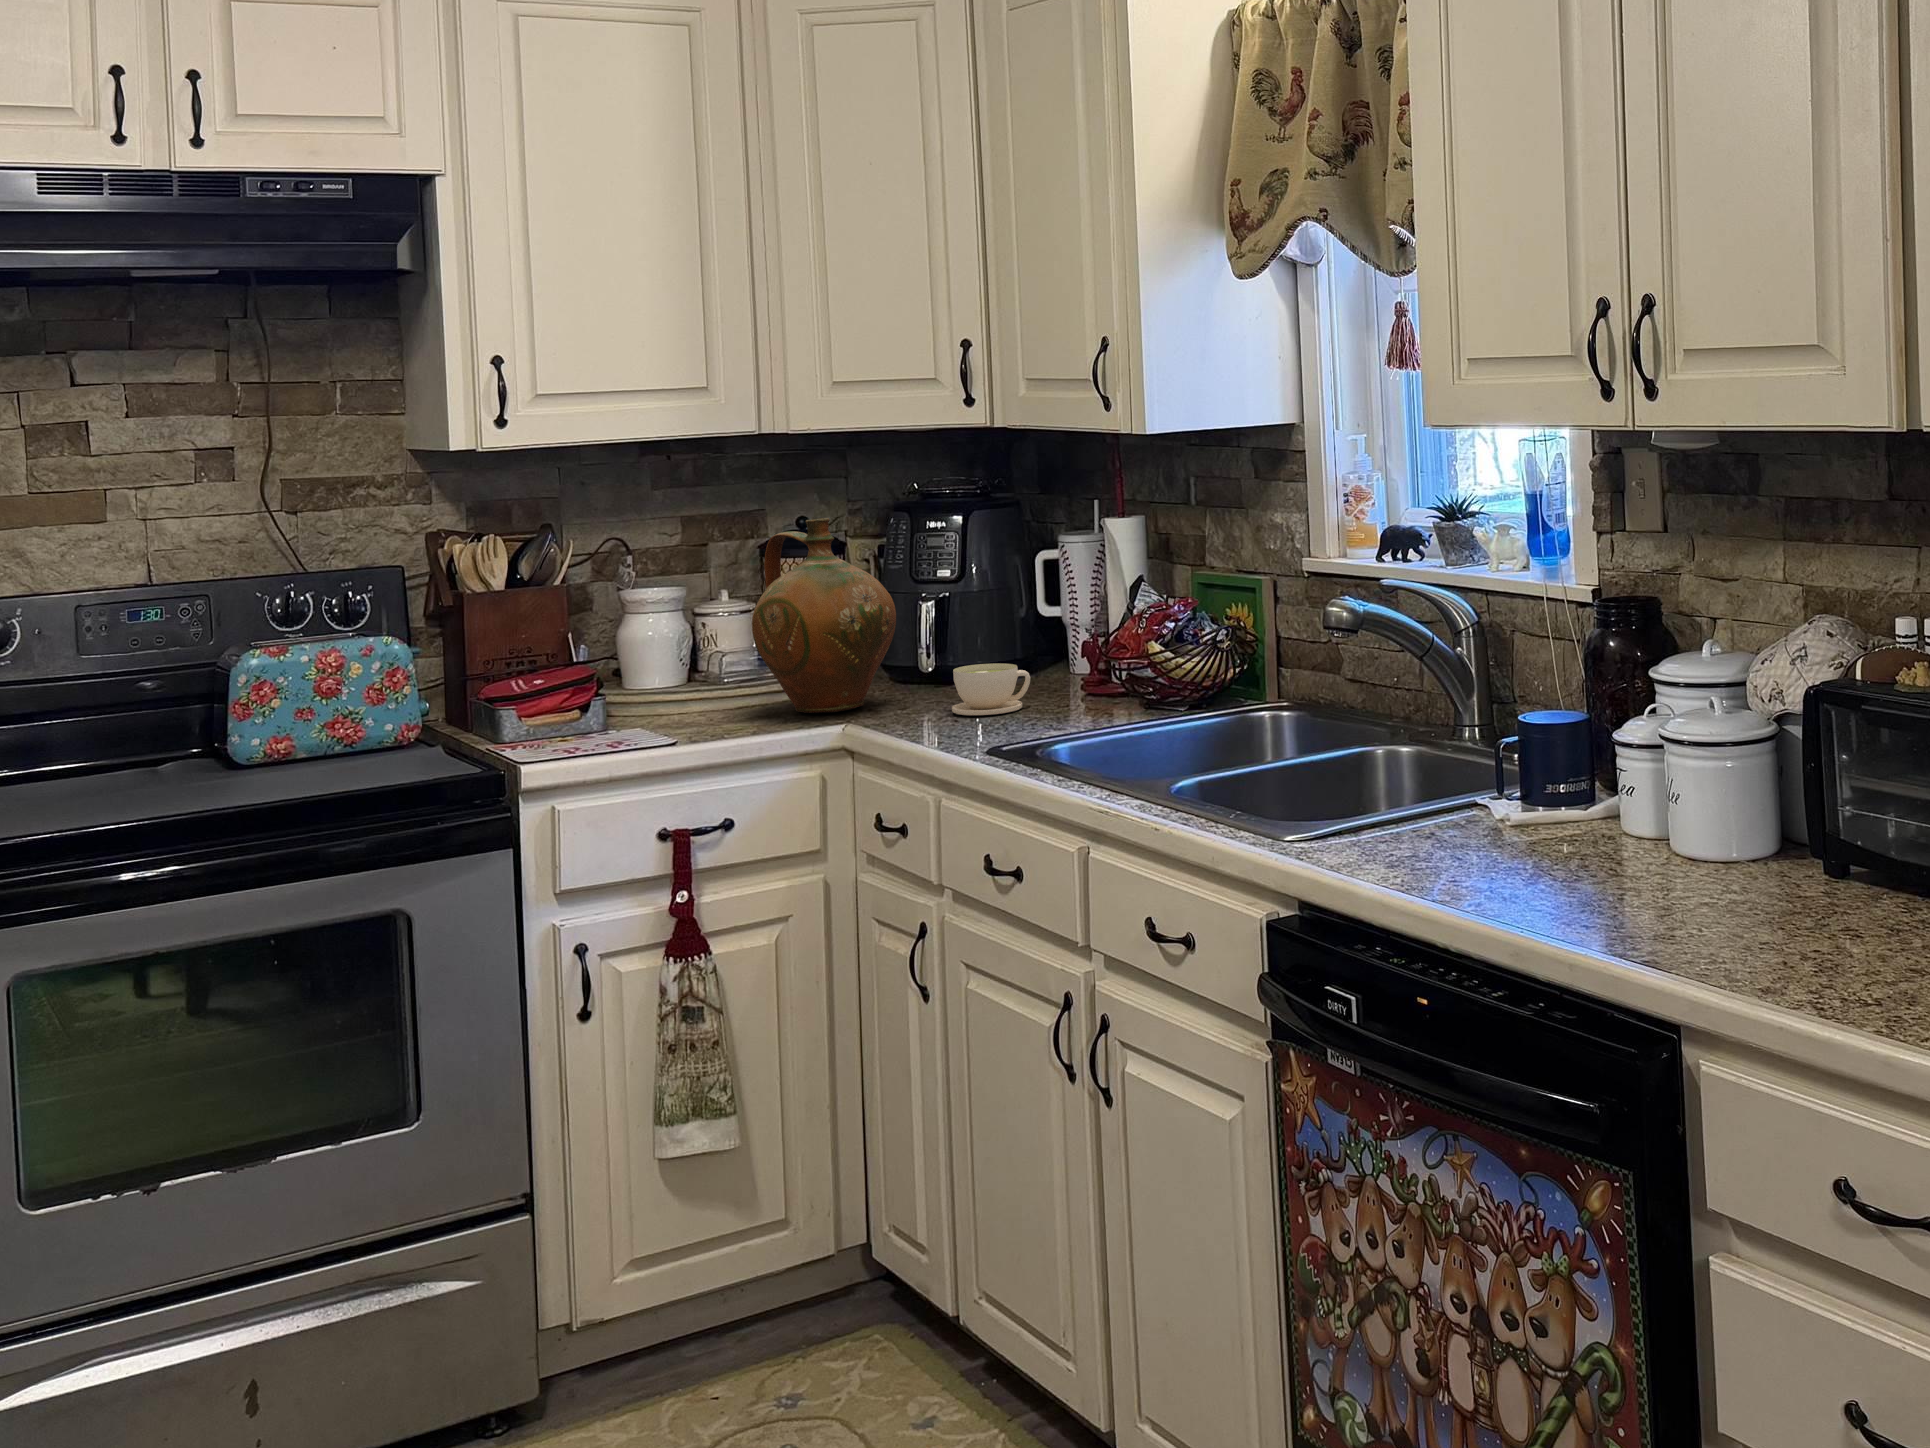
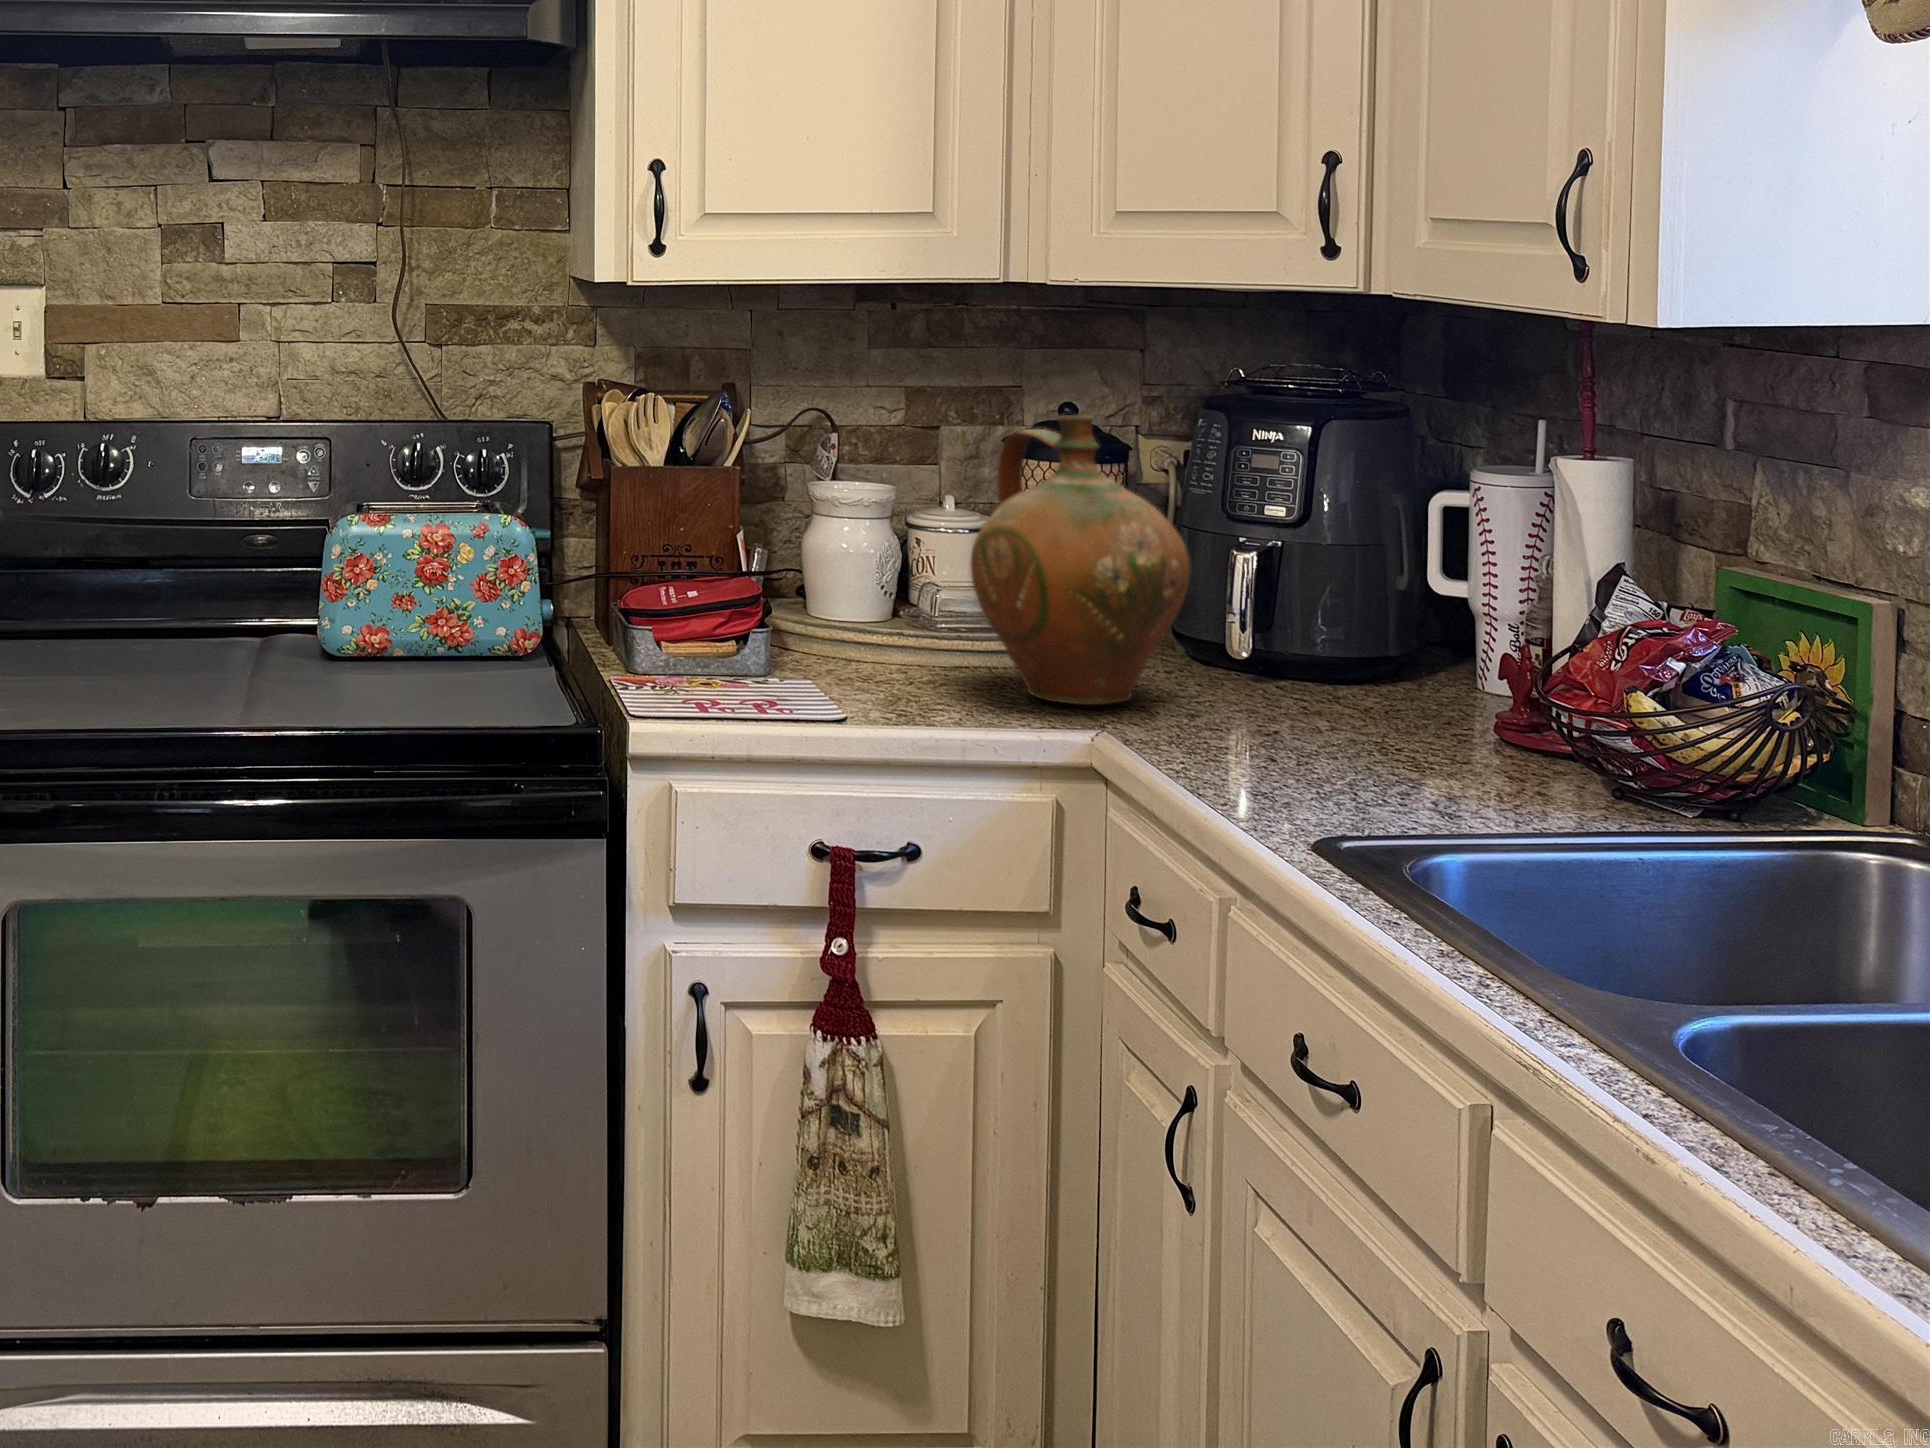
coffee cup: present [952,663,1030,715] -> none [1267,670,1406,761]

